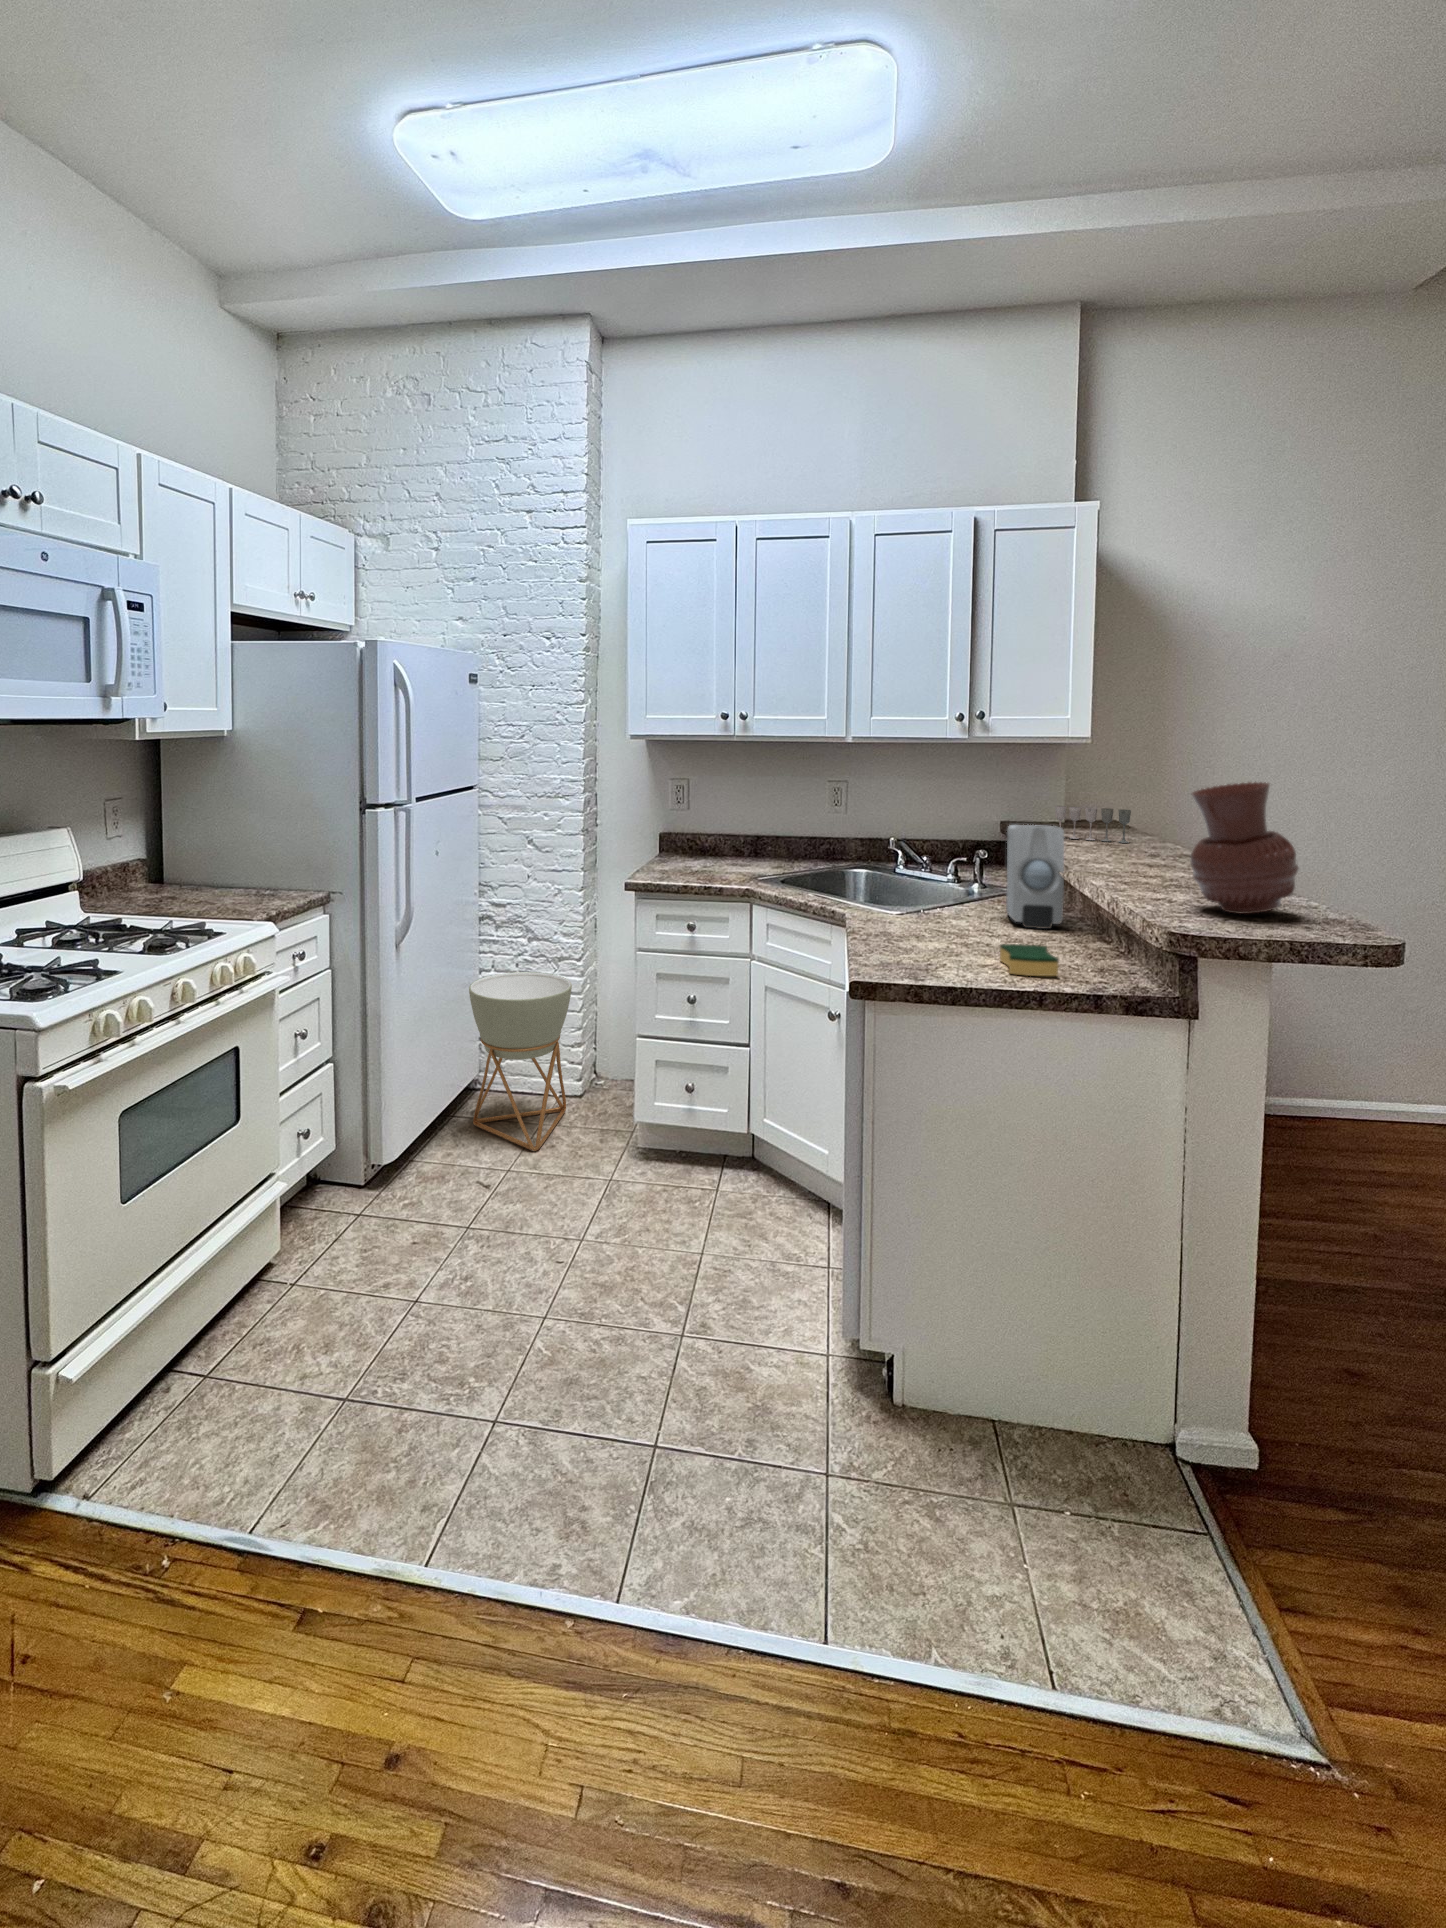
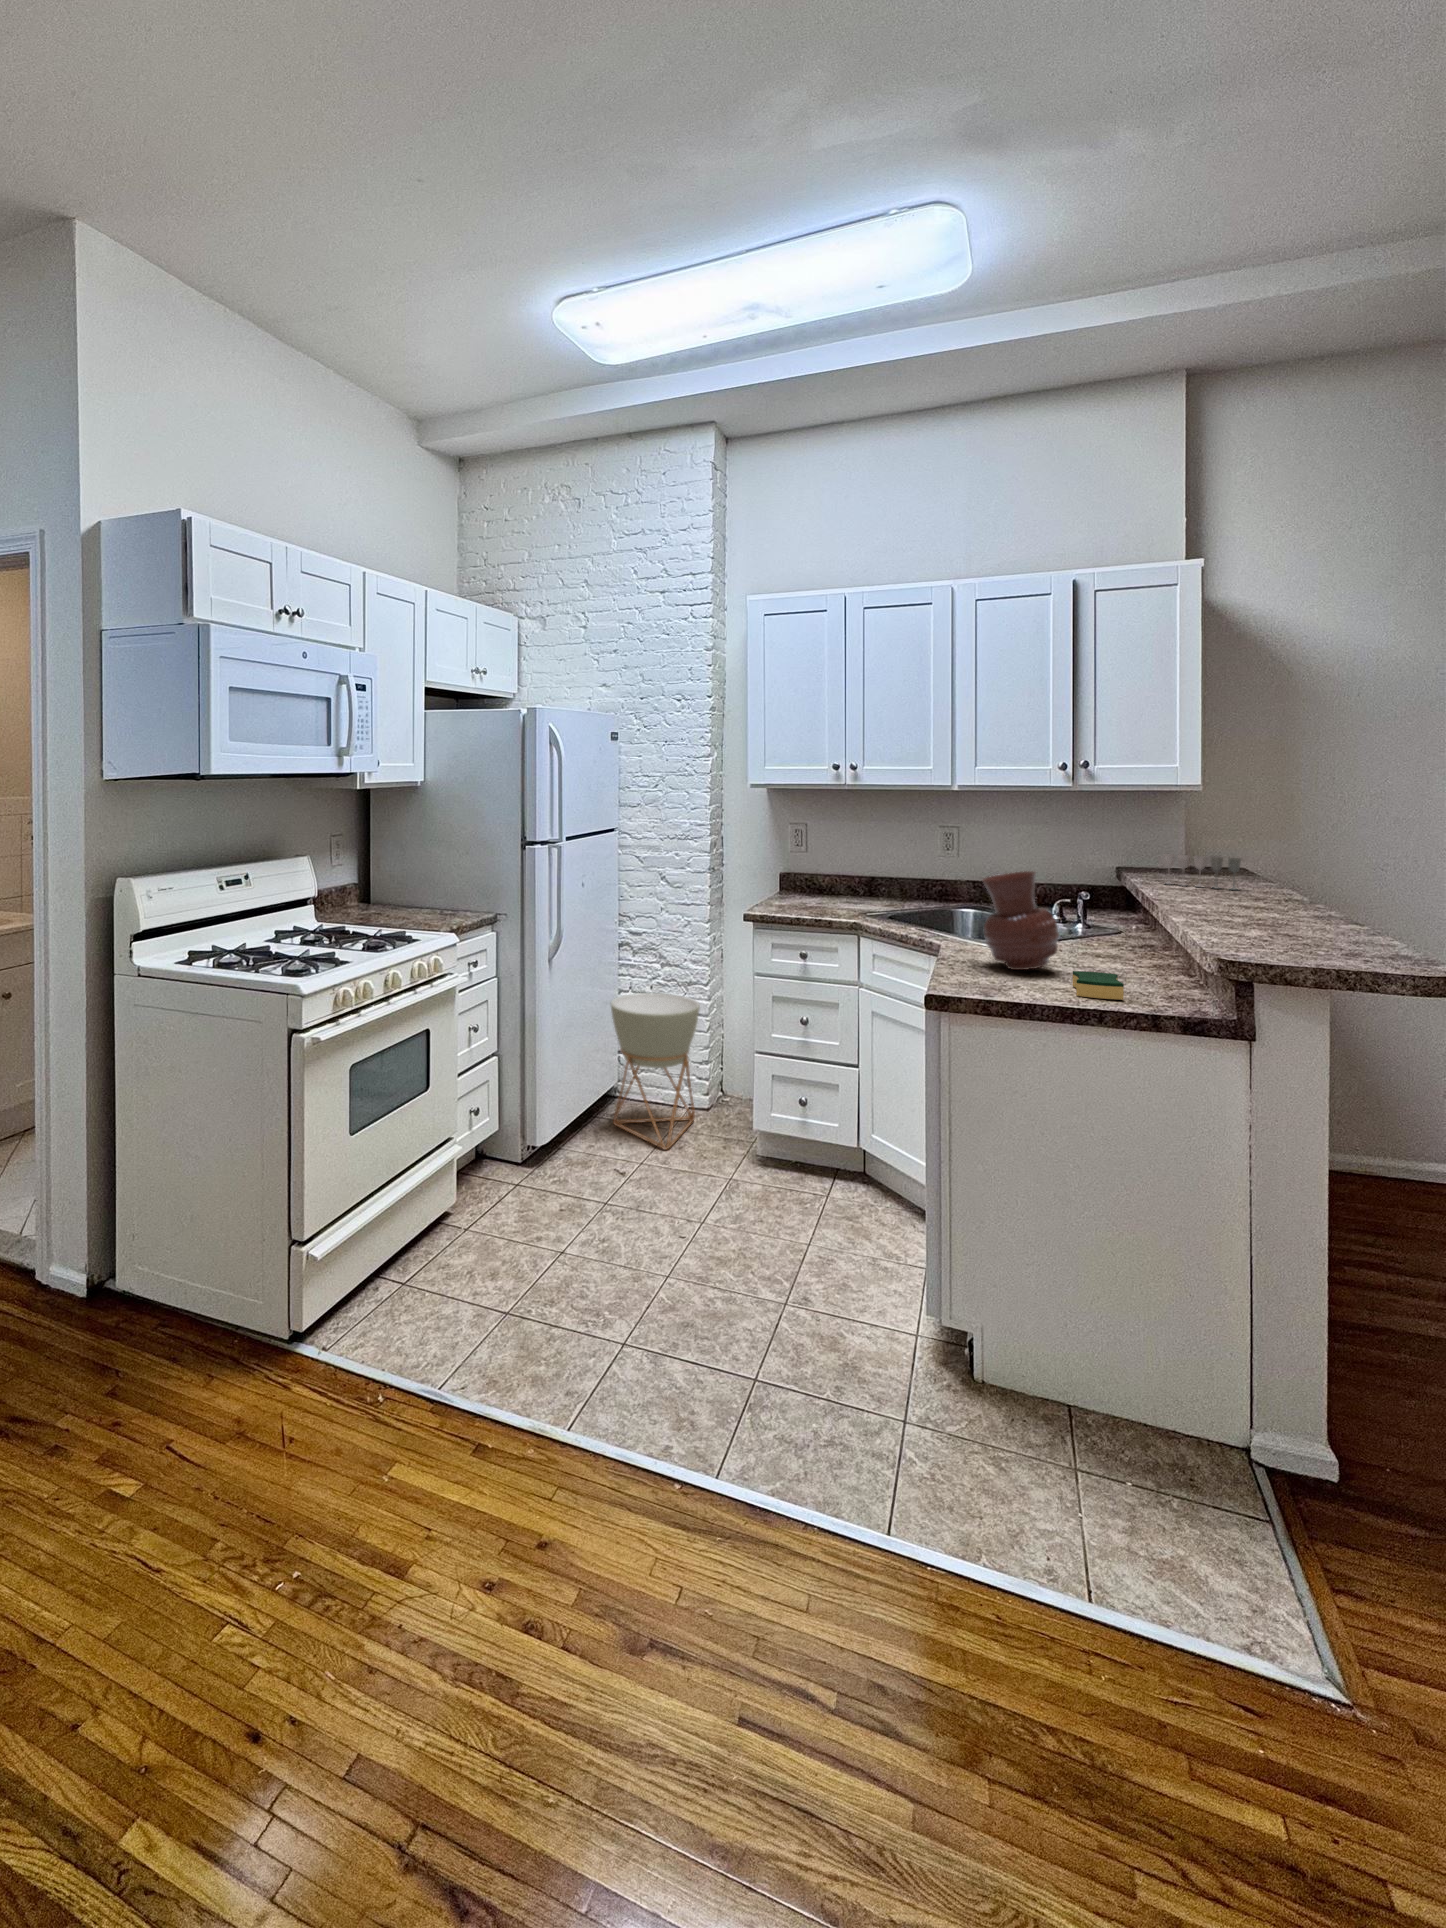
vase: present [1190,782,1298,914] -> present [982,871,1059,970]
soap dispenser: present [1006,825,1064,929] -> none [1098,868,1149,964]

